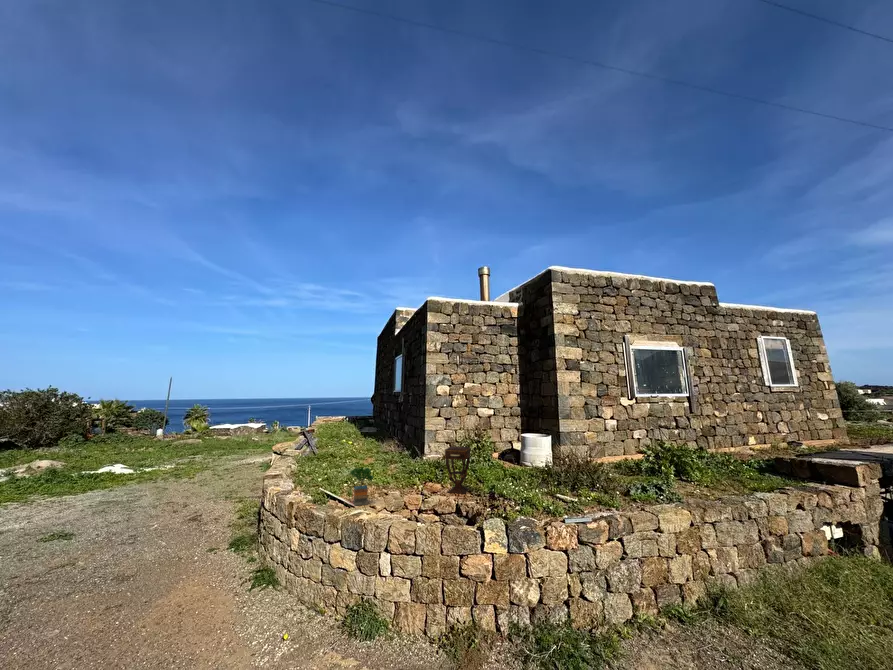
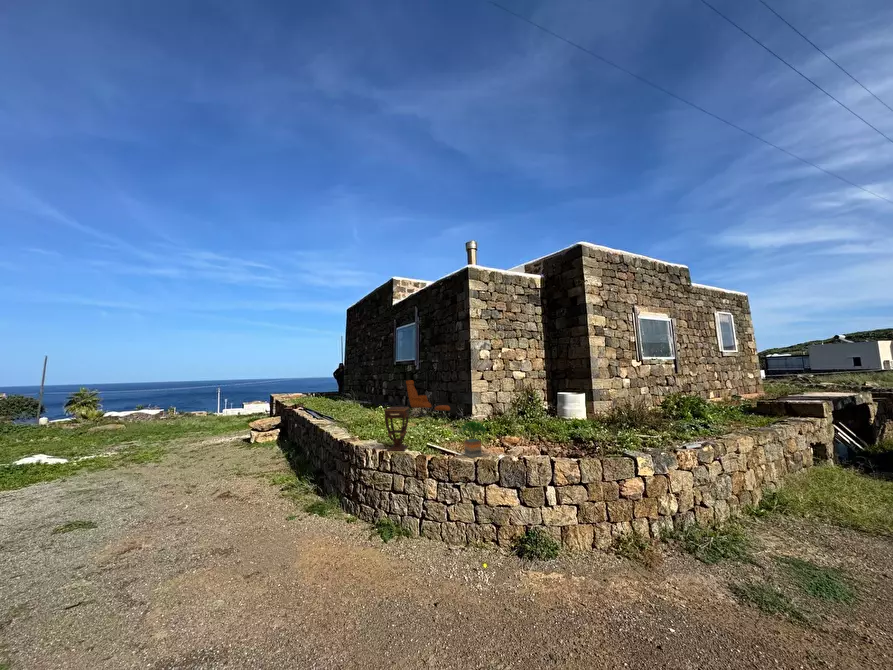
lounge chair: none [370,415,412,456] -> present [406,380,450,417]
side table: present [445,446,470,494] -> present [384,407,409,451]

